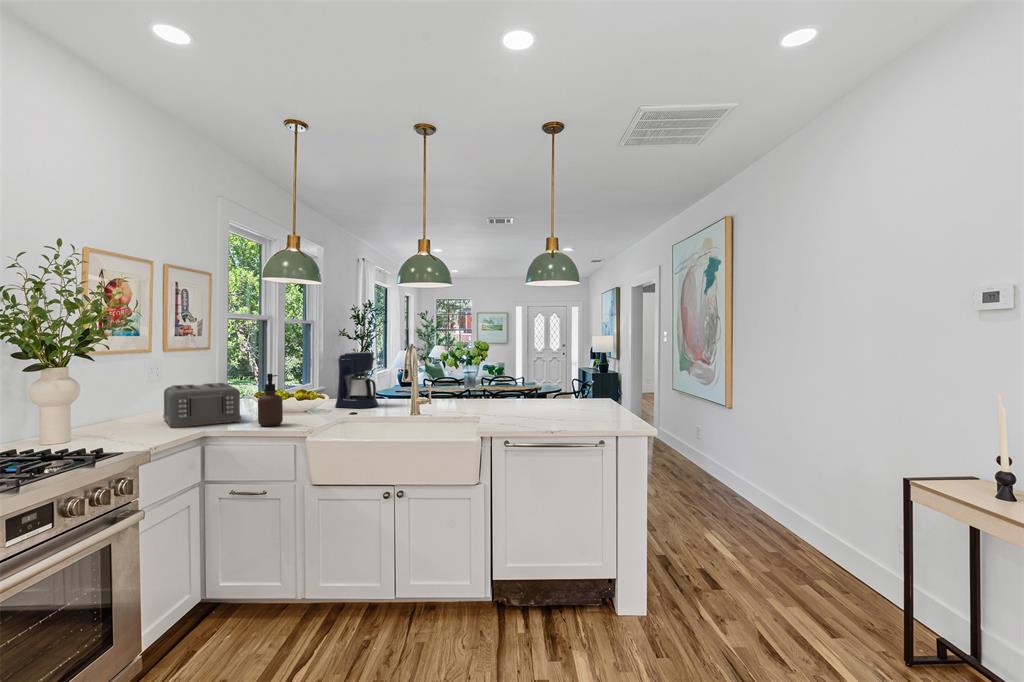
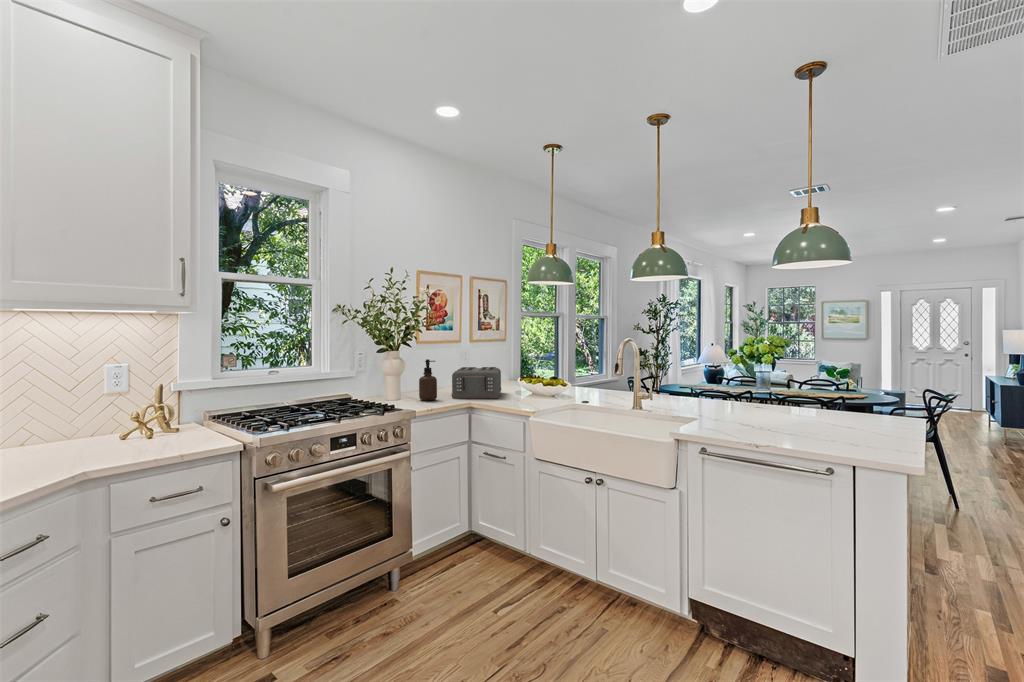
coffee maker: present [335,352,379,408] -> none [585,345,624,397]
soap dispenser: present [258,374,283,426] -> present [419,359,437,401]

